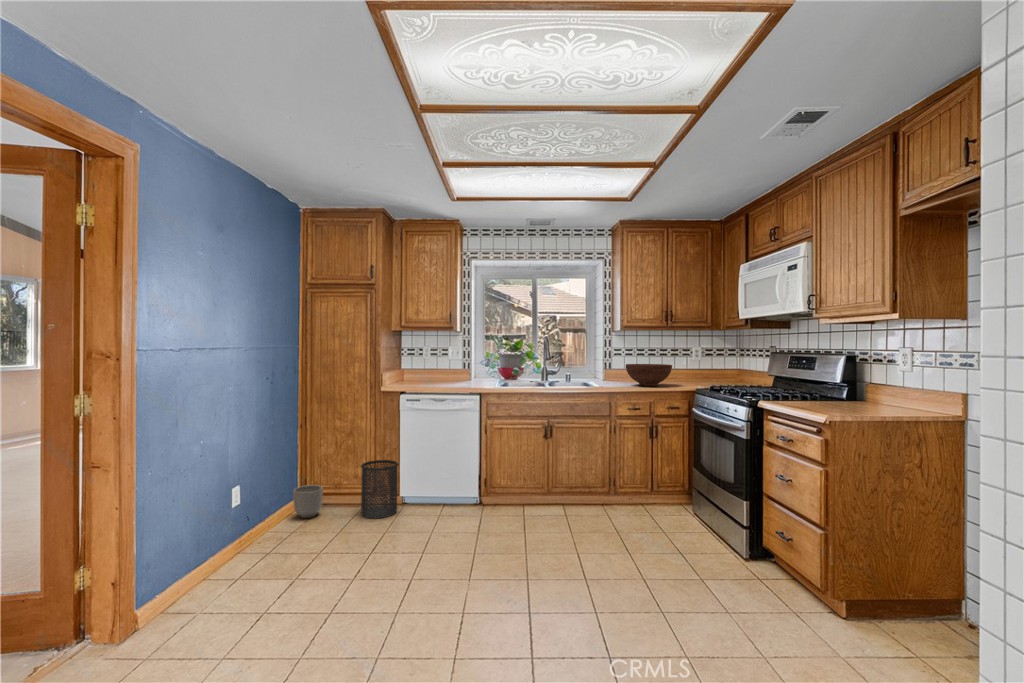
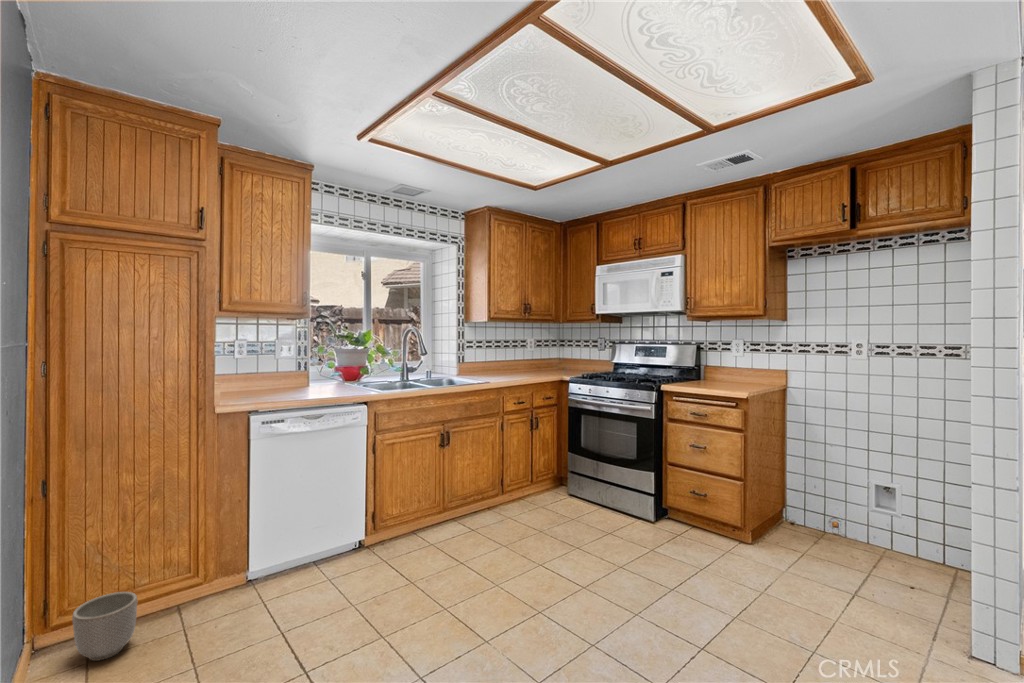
fruit bowl: present [626,364,672,386] -> none [499,356,544,378]
trash can: present [361,460,399,518] -> none [208,516,271,615]

